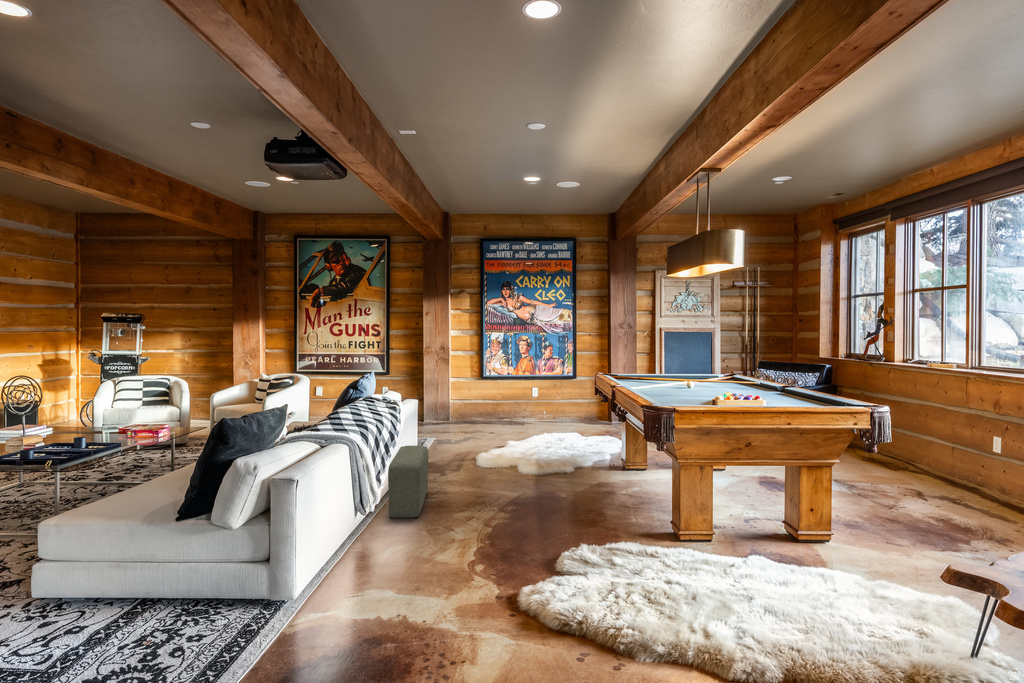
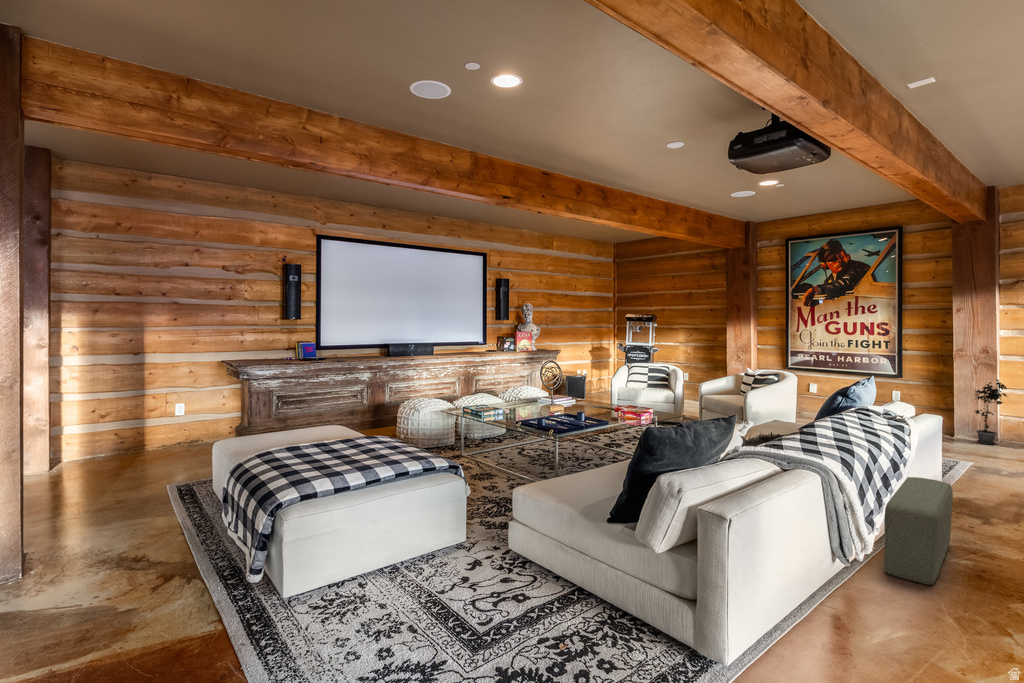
potted plant: none [439,370,462,423] -> present [975,380,1007,445]

